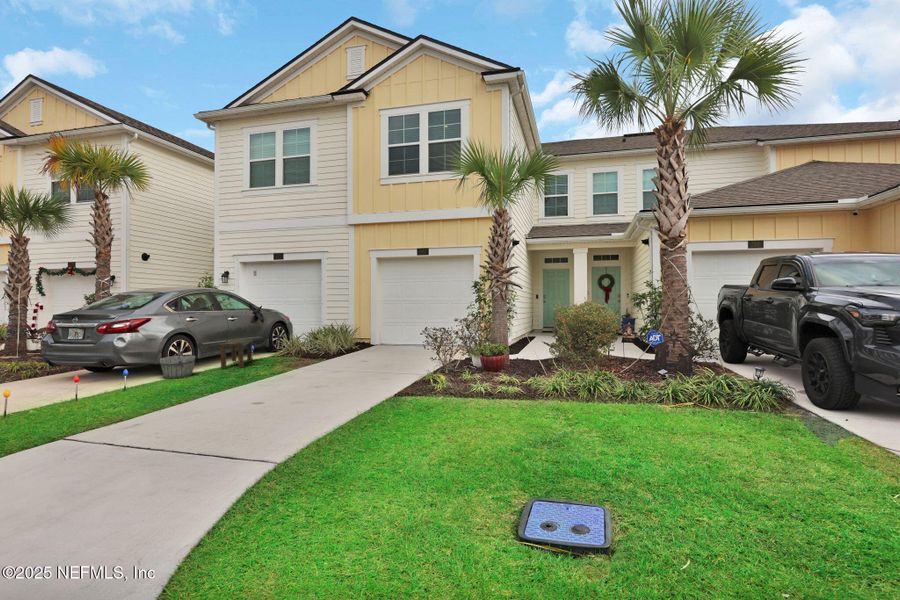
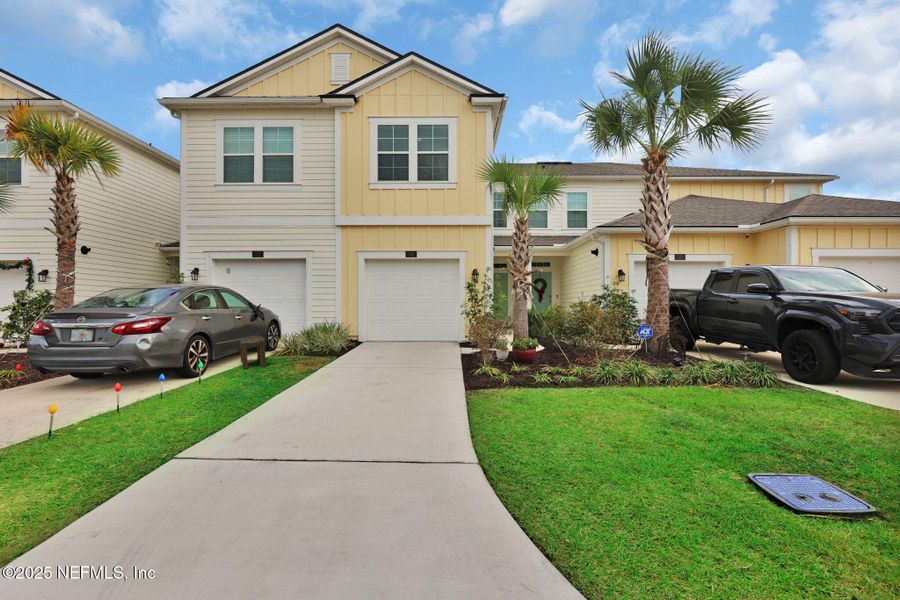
wooden bucket: present [160,352,195,379] -> none [187,350,225,380]

